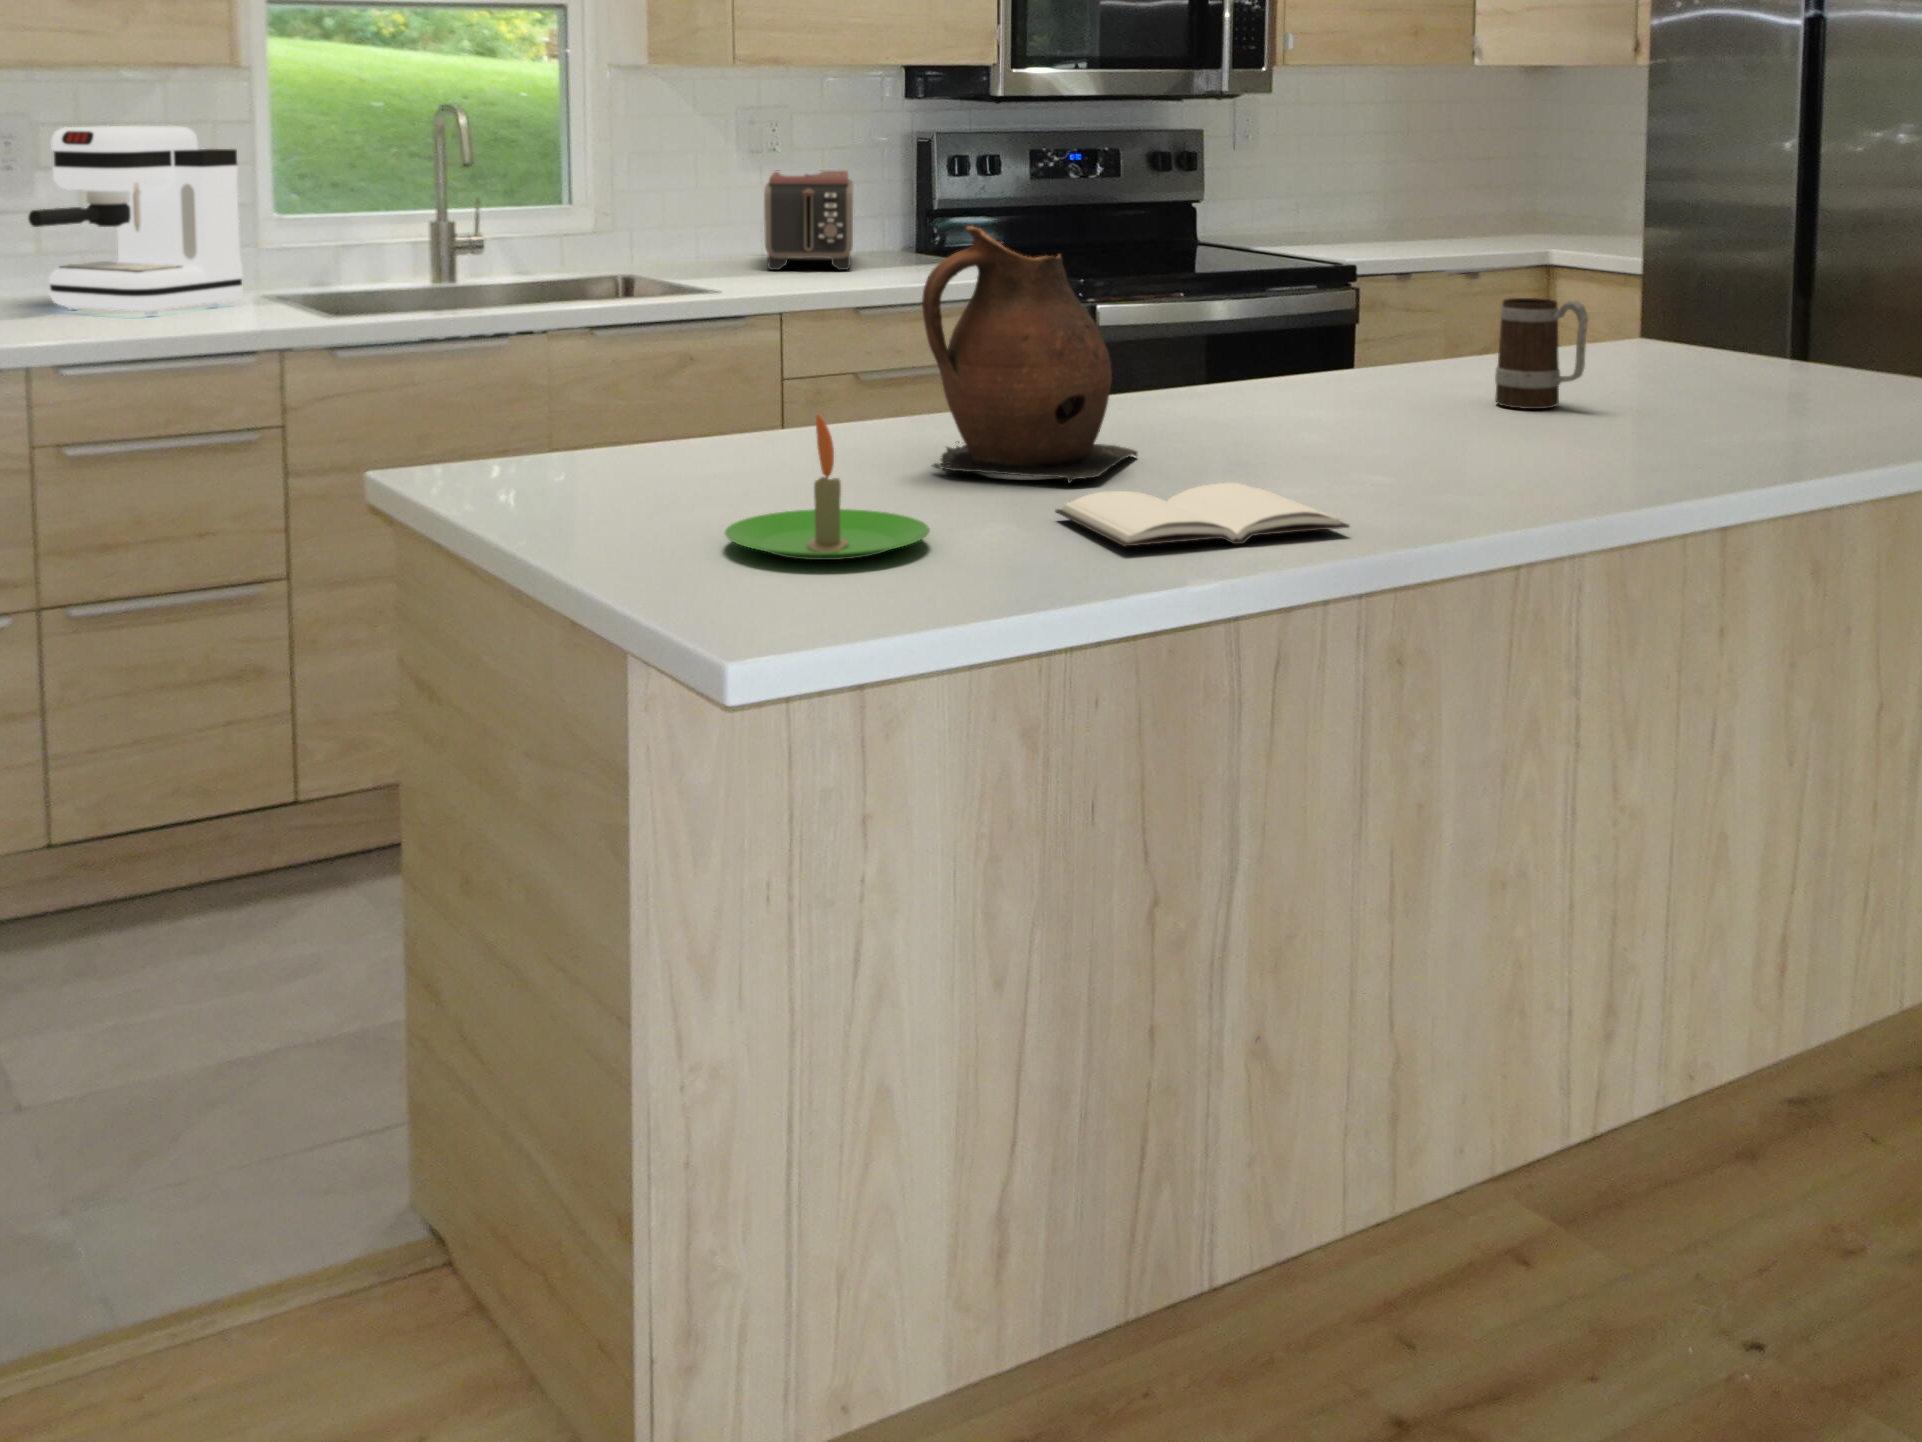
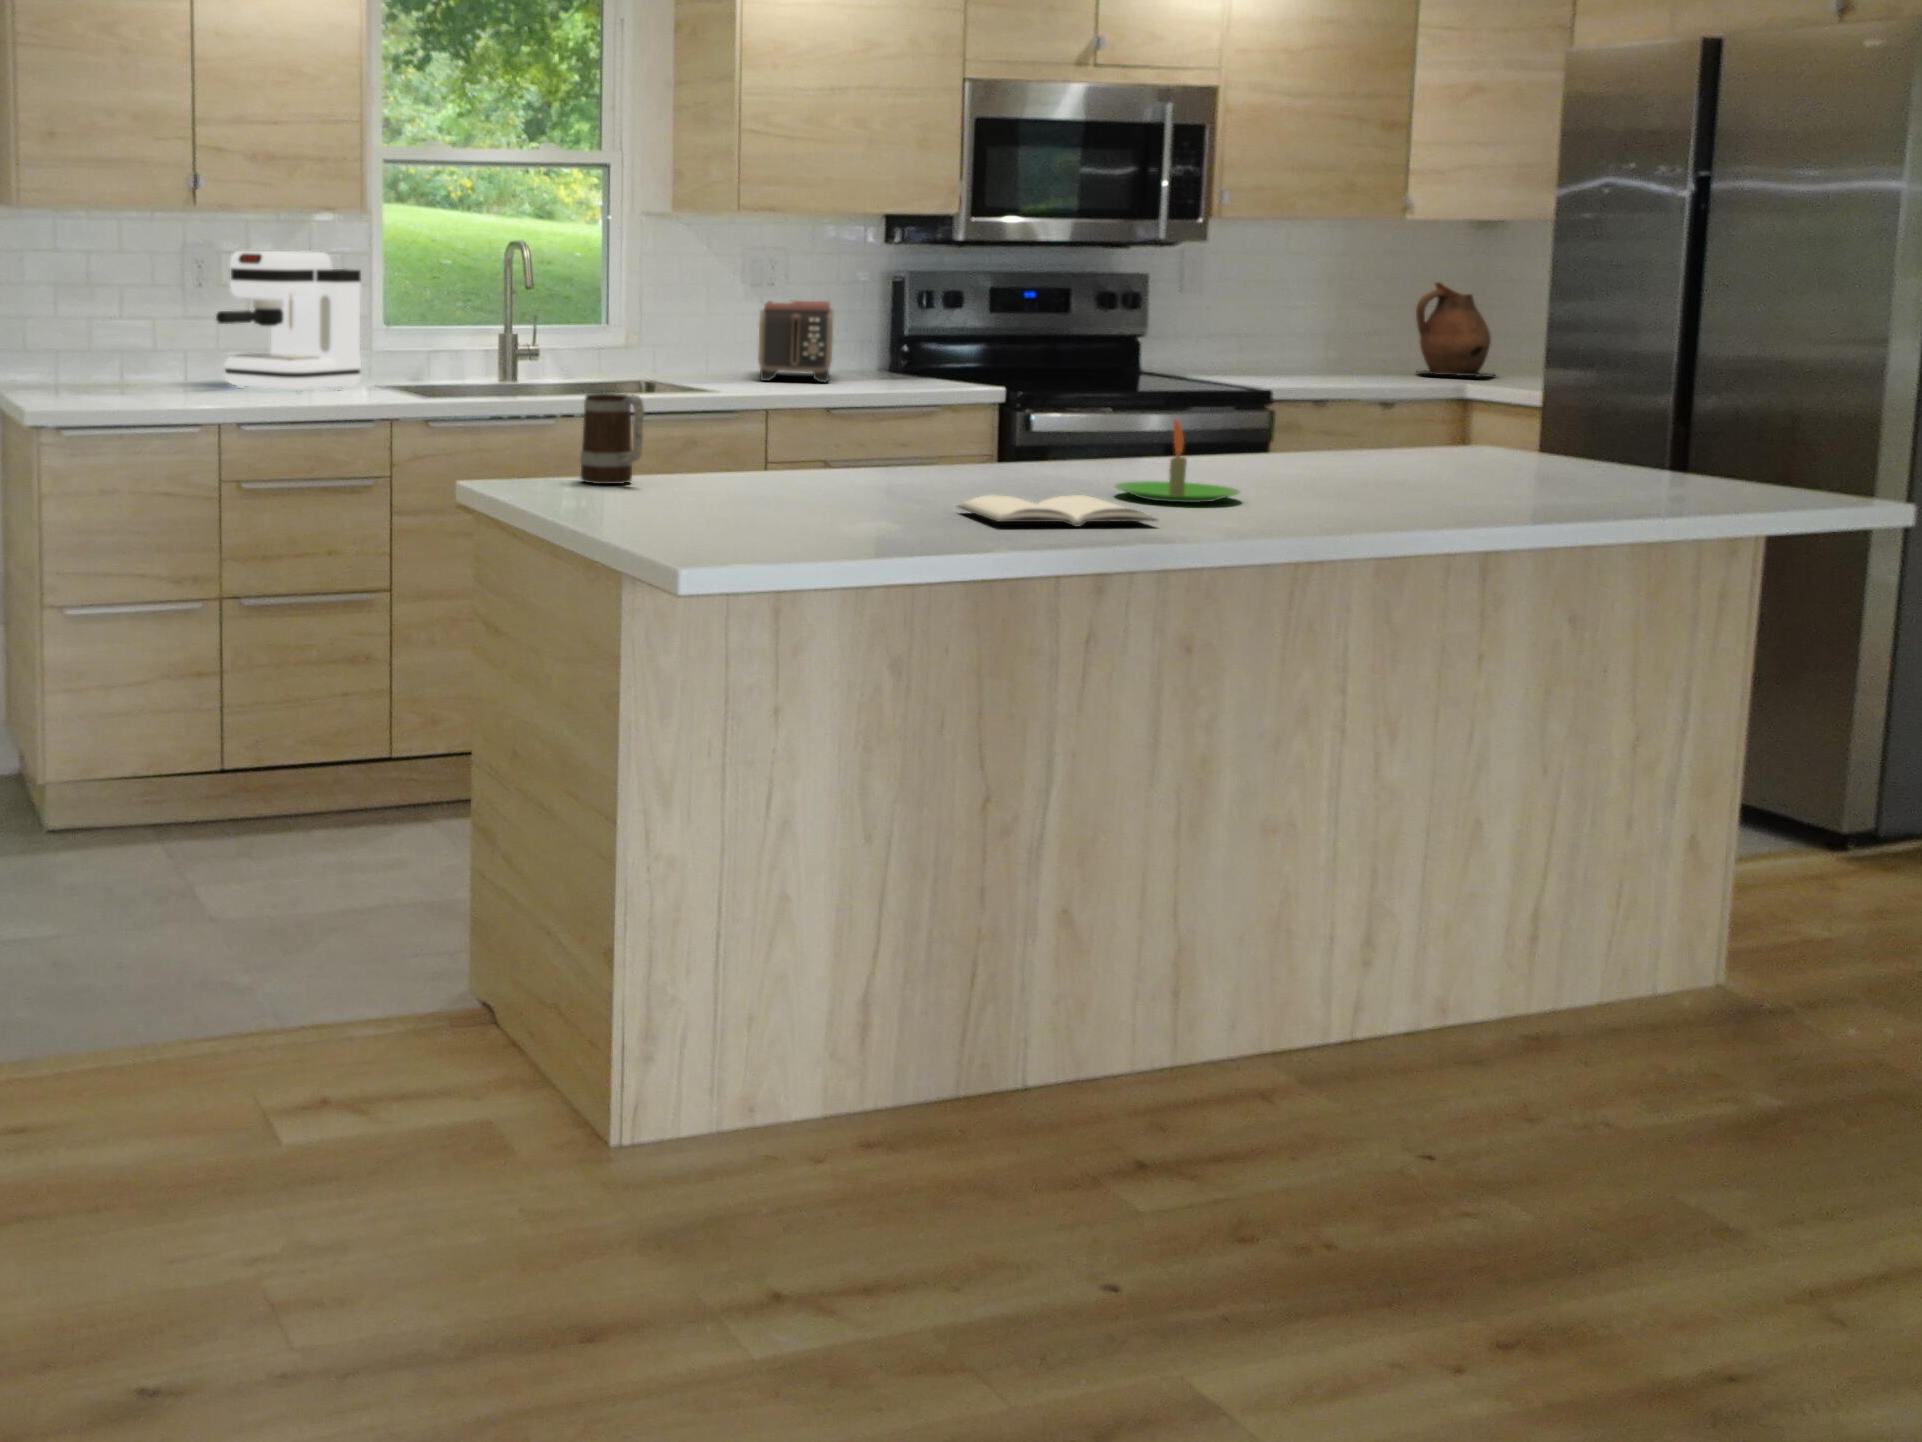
ceramic pitcher: present [922,226,1137,483] -> present [1416,282,1491,377]
mug: present [1495,298,1588,409] -> present [580,393,644,484]
candle: present [725,415,930,560] -> present [1115,419,1240,503]

